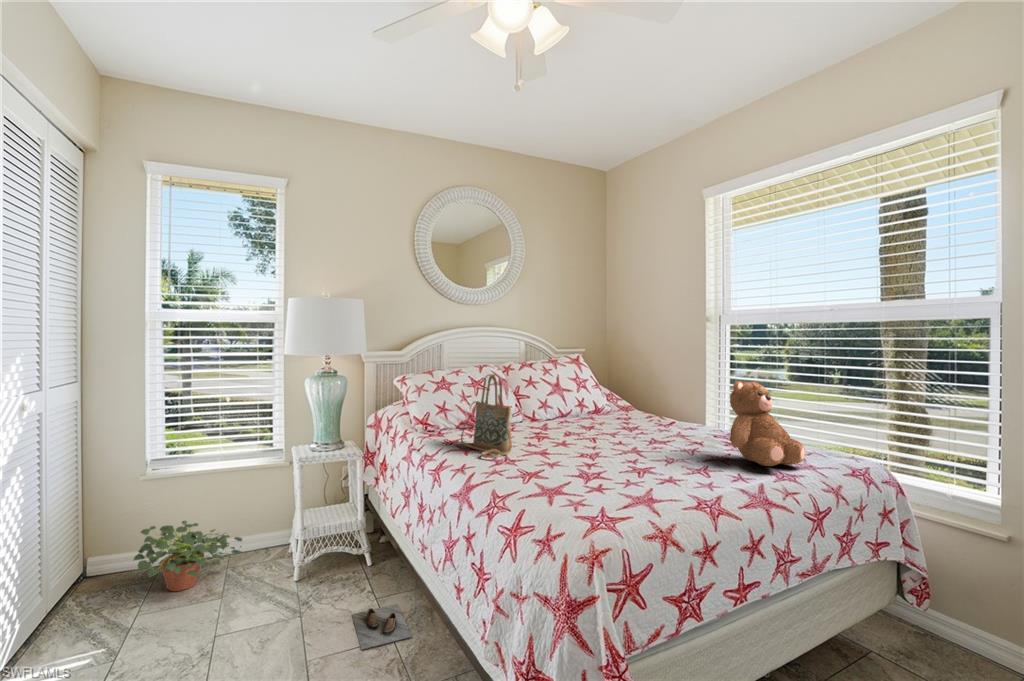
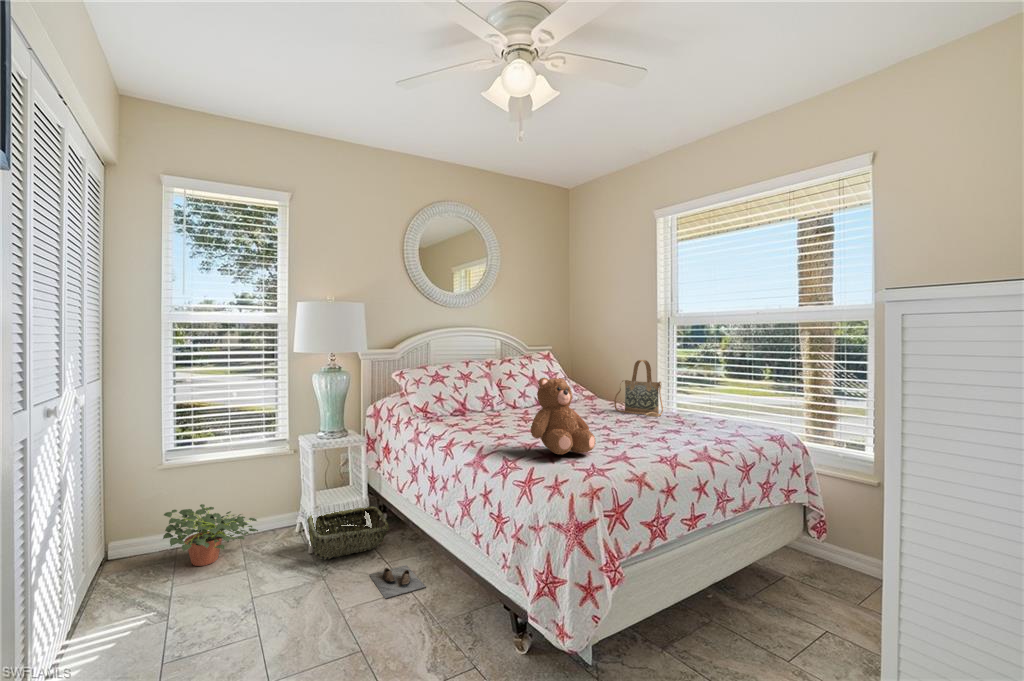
handbag: present [461,374,512,458] -> present [614,360,663,417]
teddy bear: present [730,381,805,466] -> present [531,378,596,454]
woven basket: none [292,529,382,592] -> present [307,506,389,560]

